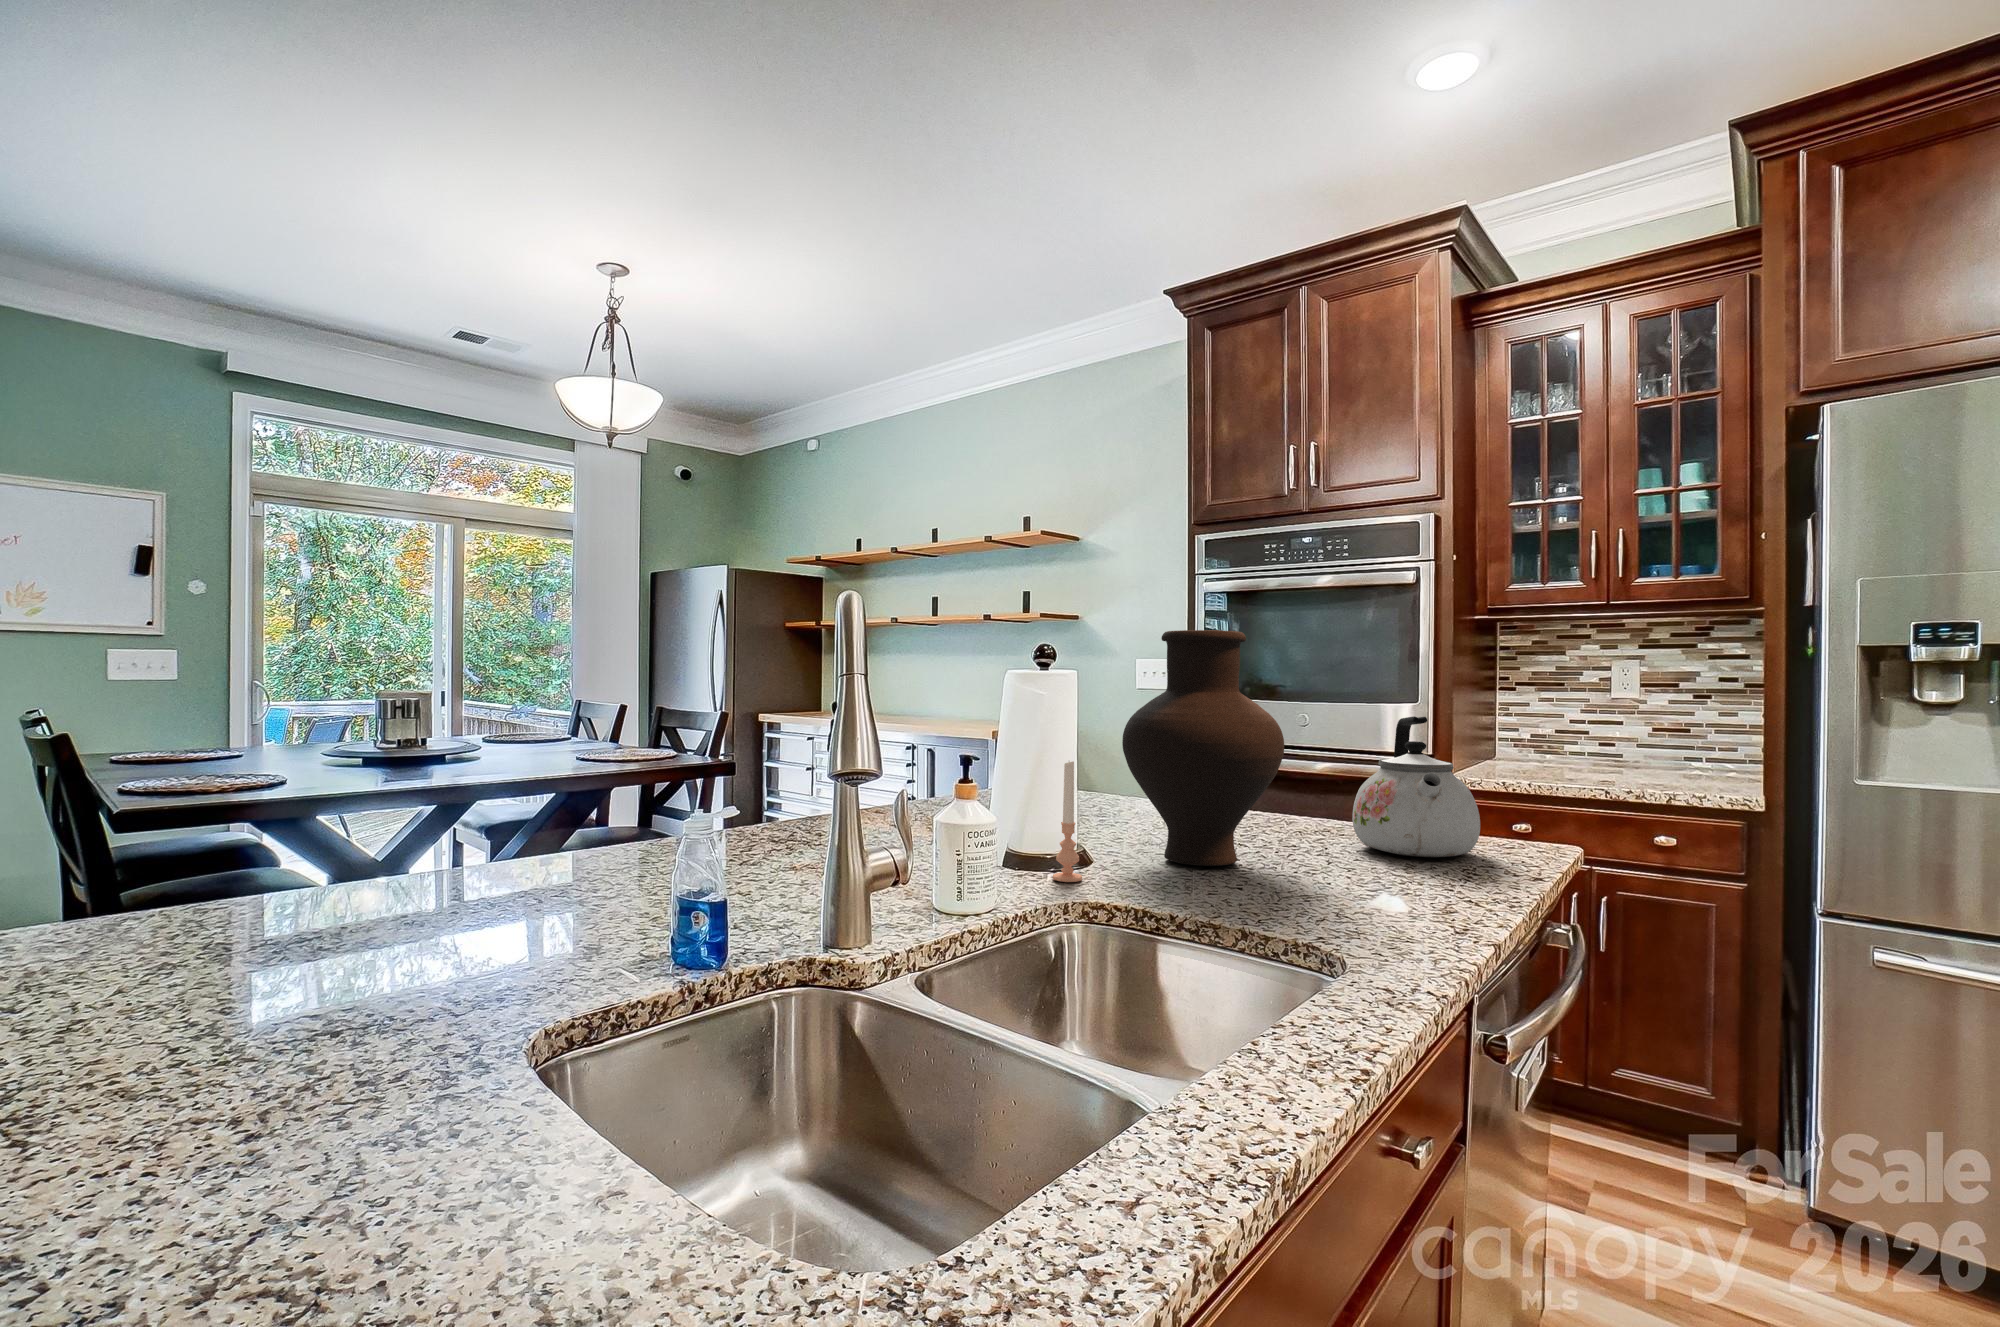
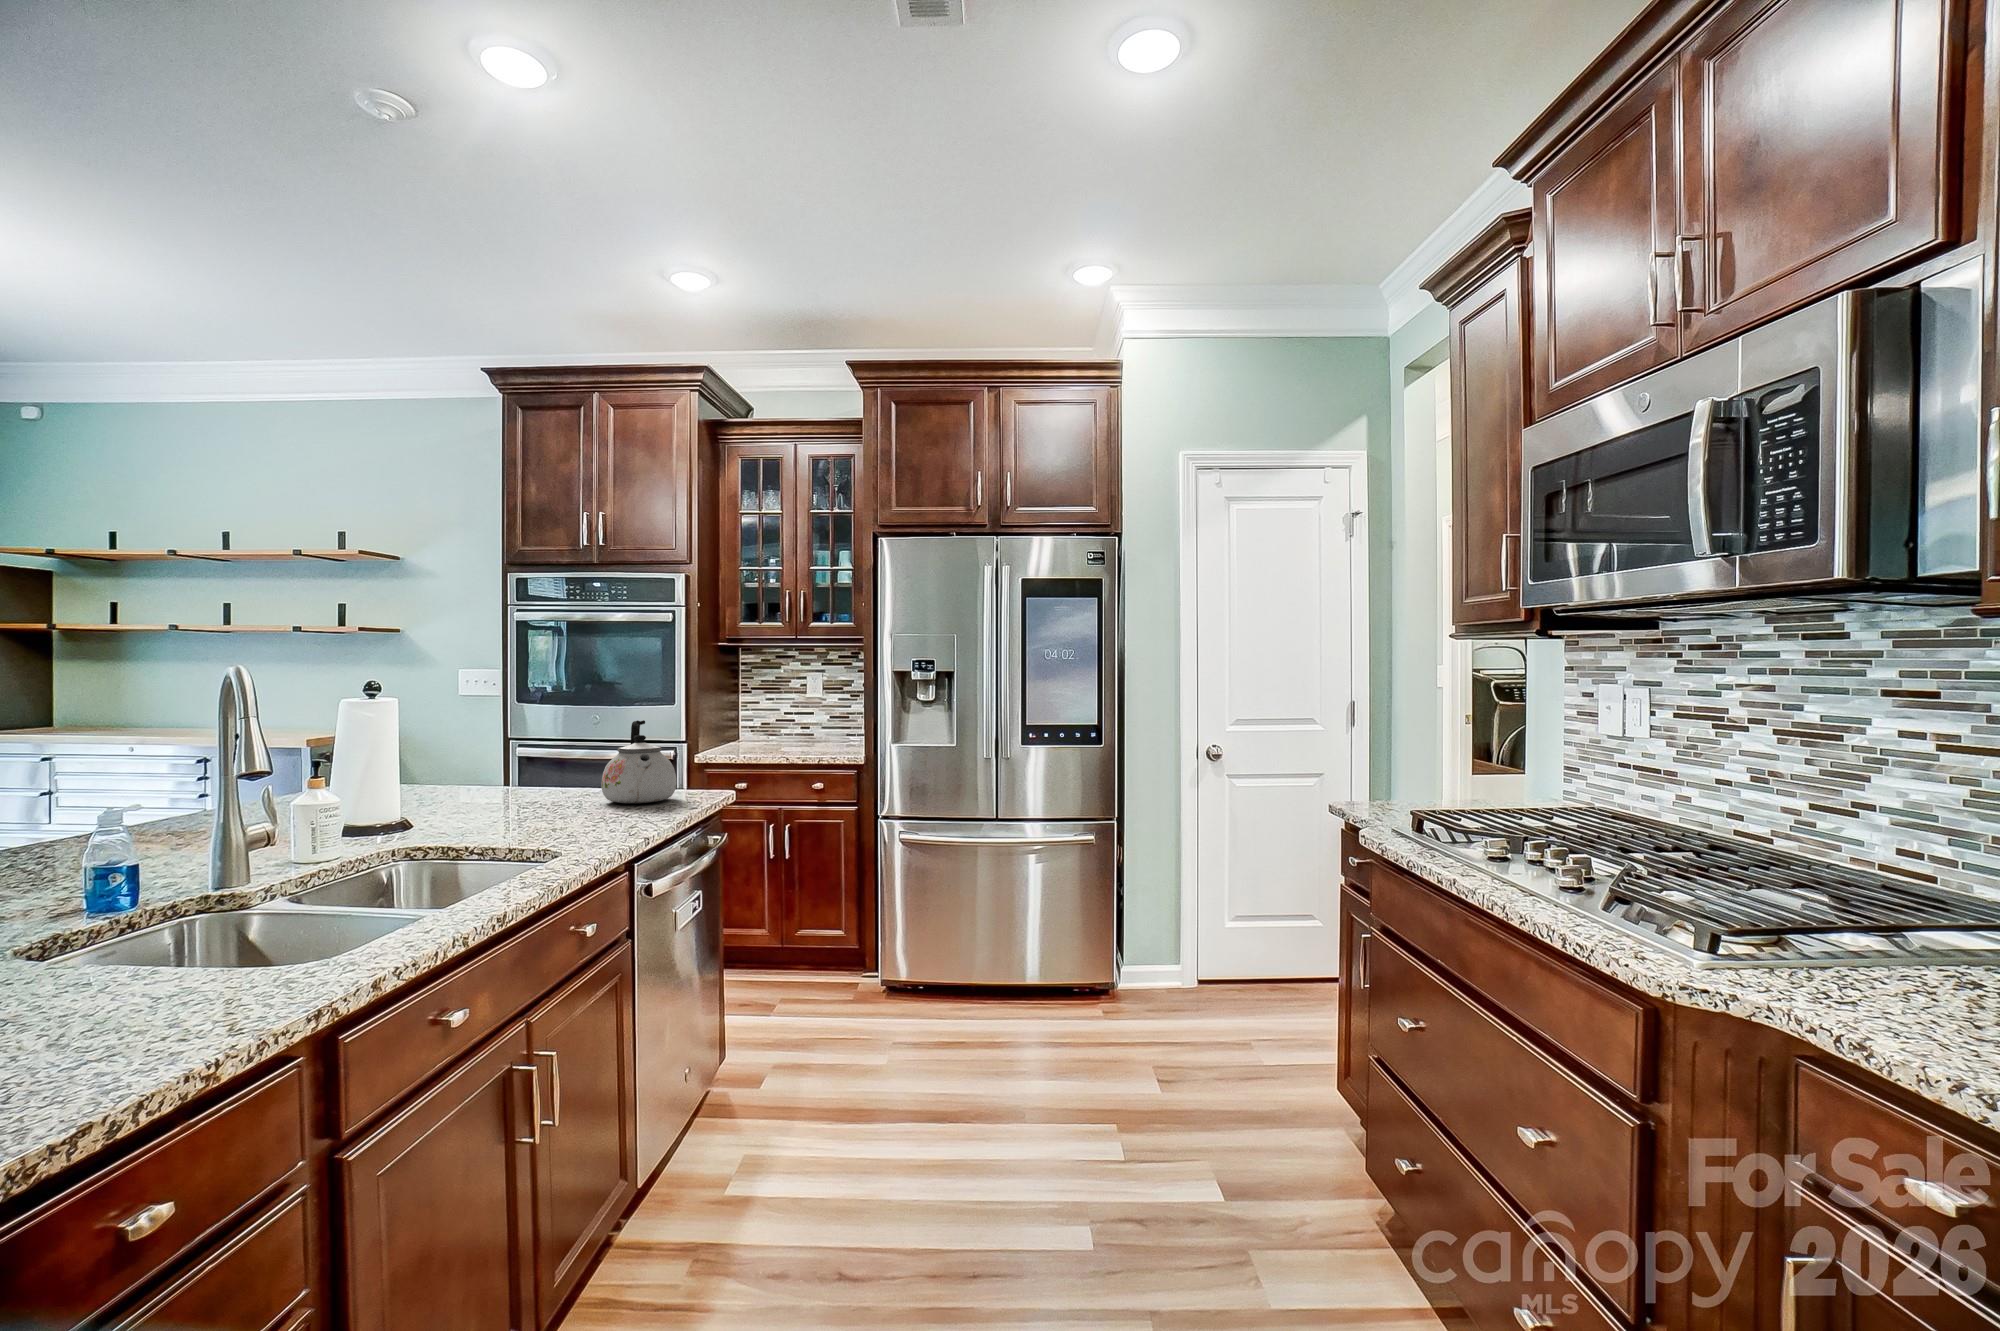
vase: present [1122,630,1284,866] -> none [434,673,550,822]
candle: present [1053,761,1082,882] -> none [381,761,404,841]

